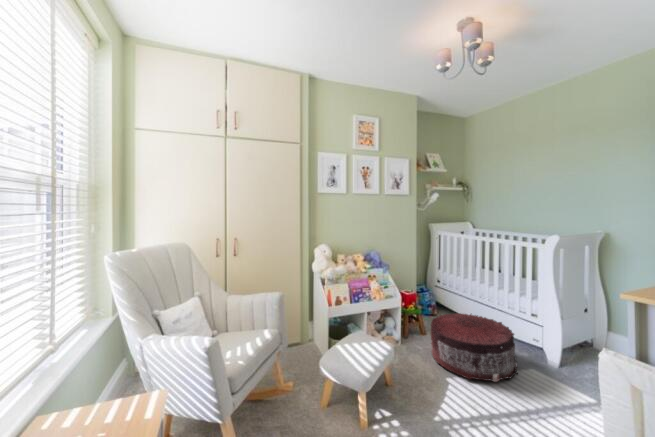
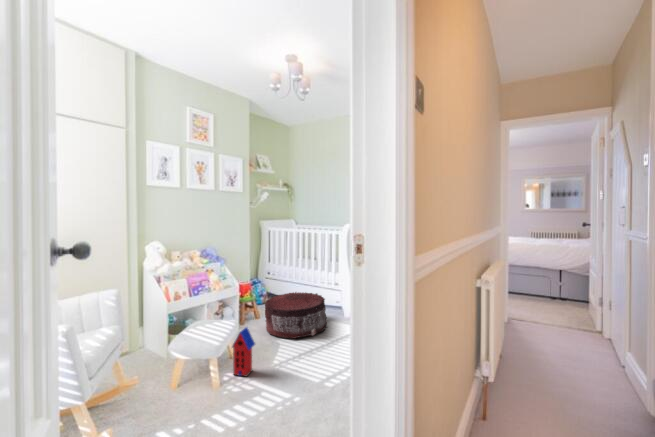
toy house: none [384,358,414,421] -> present [232,328,255,376]

